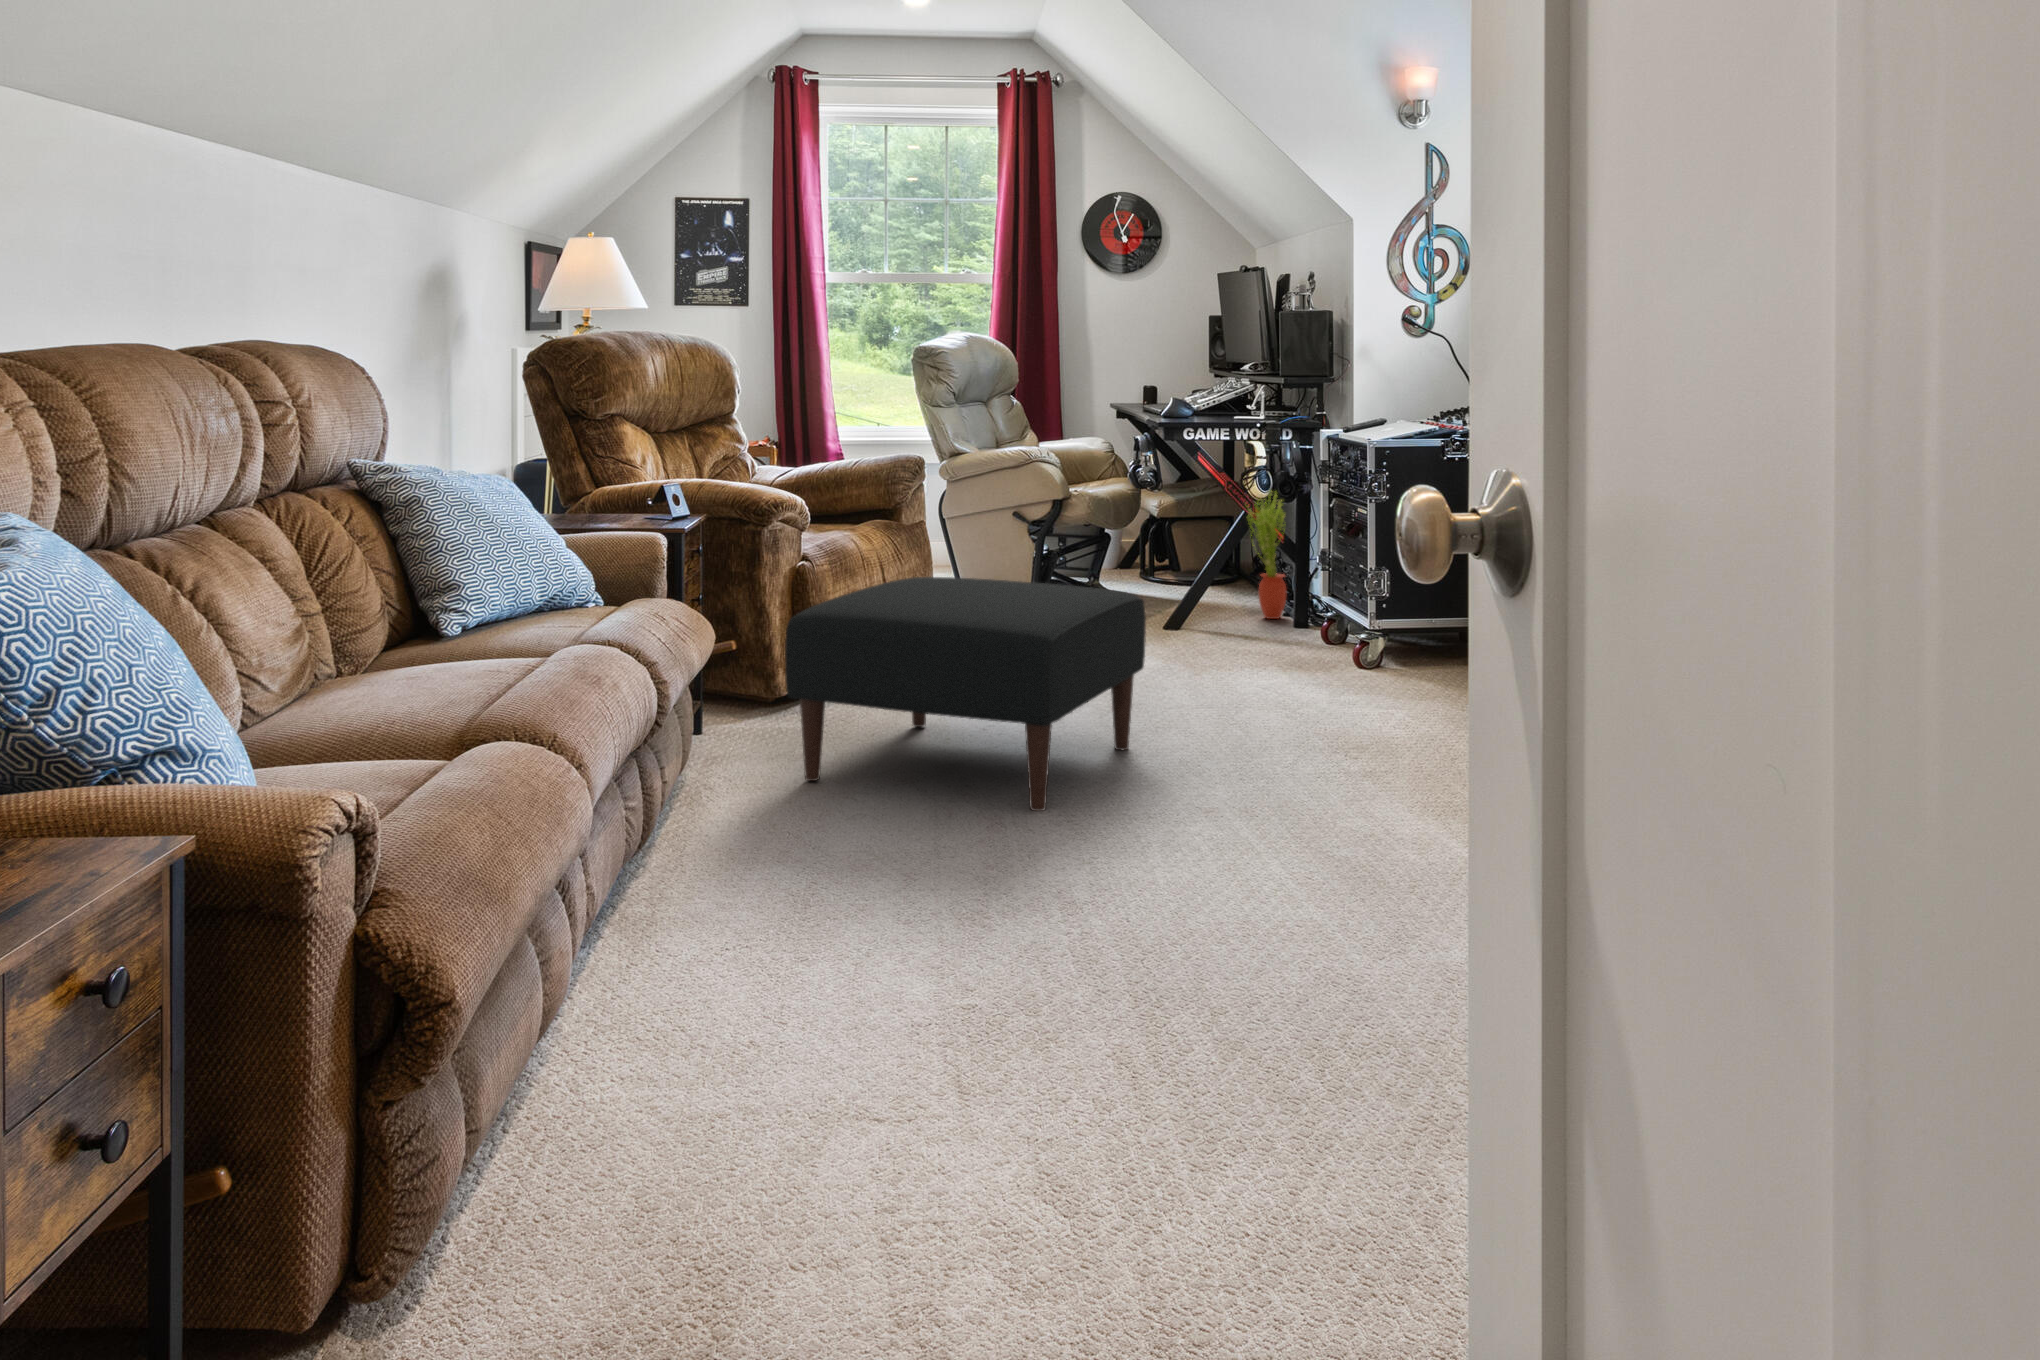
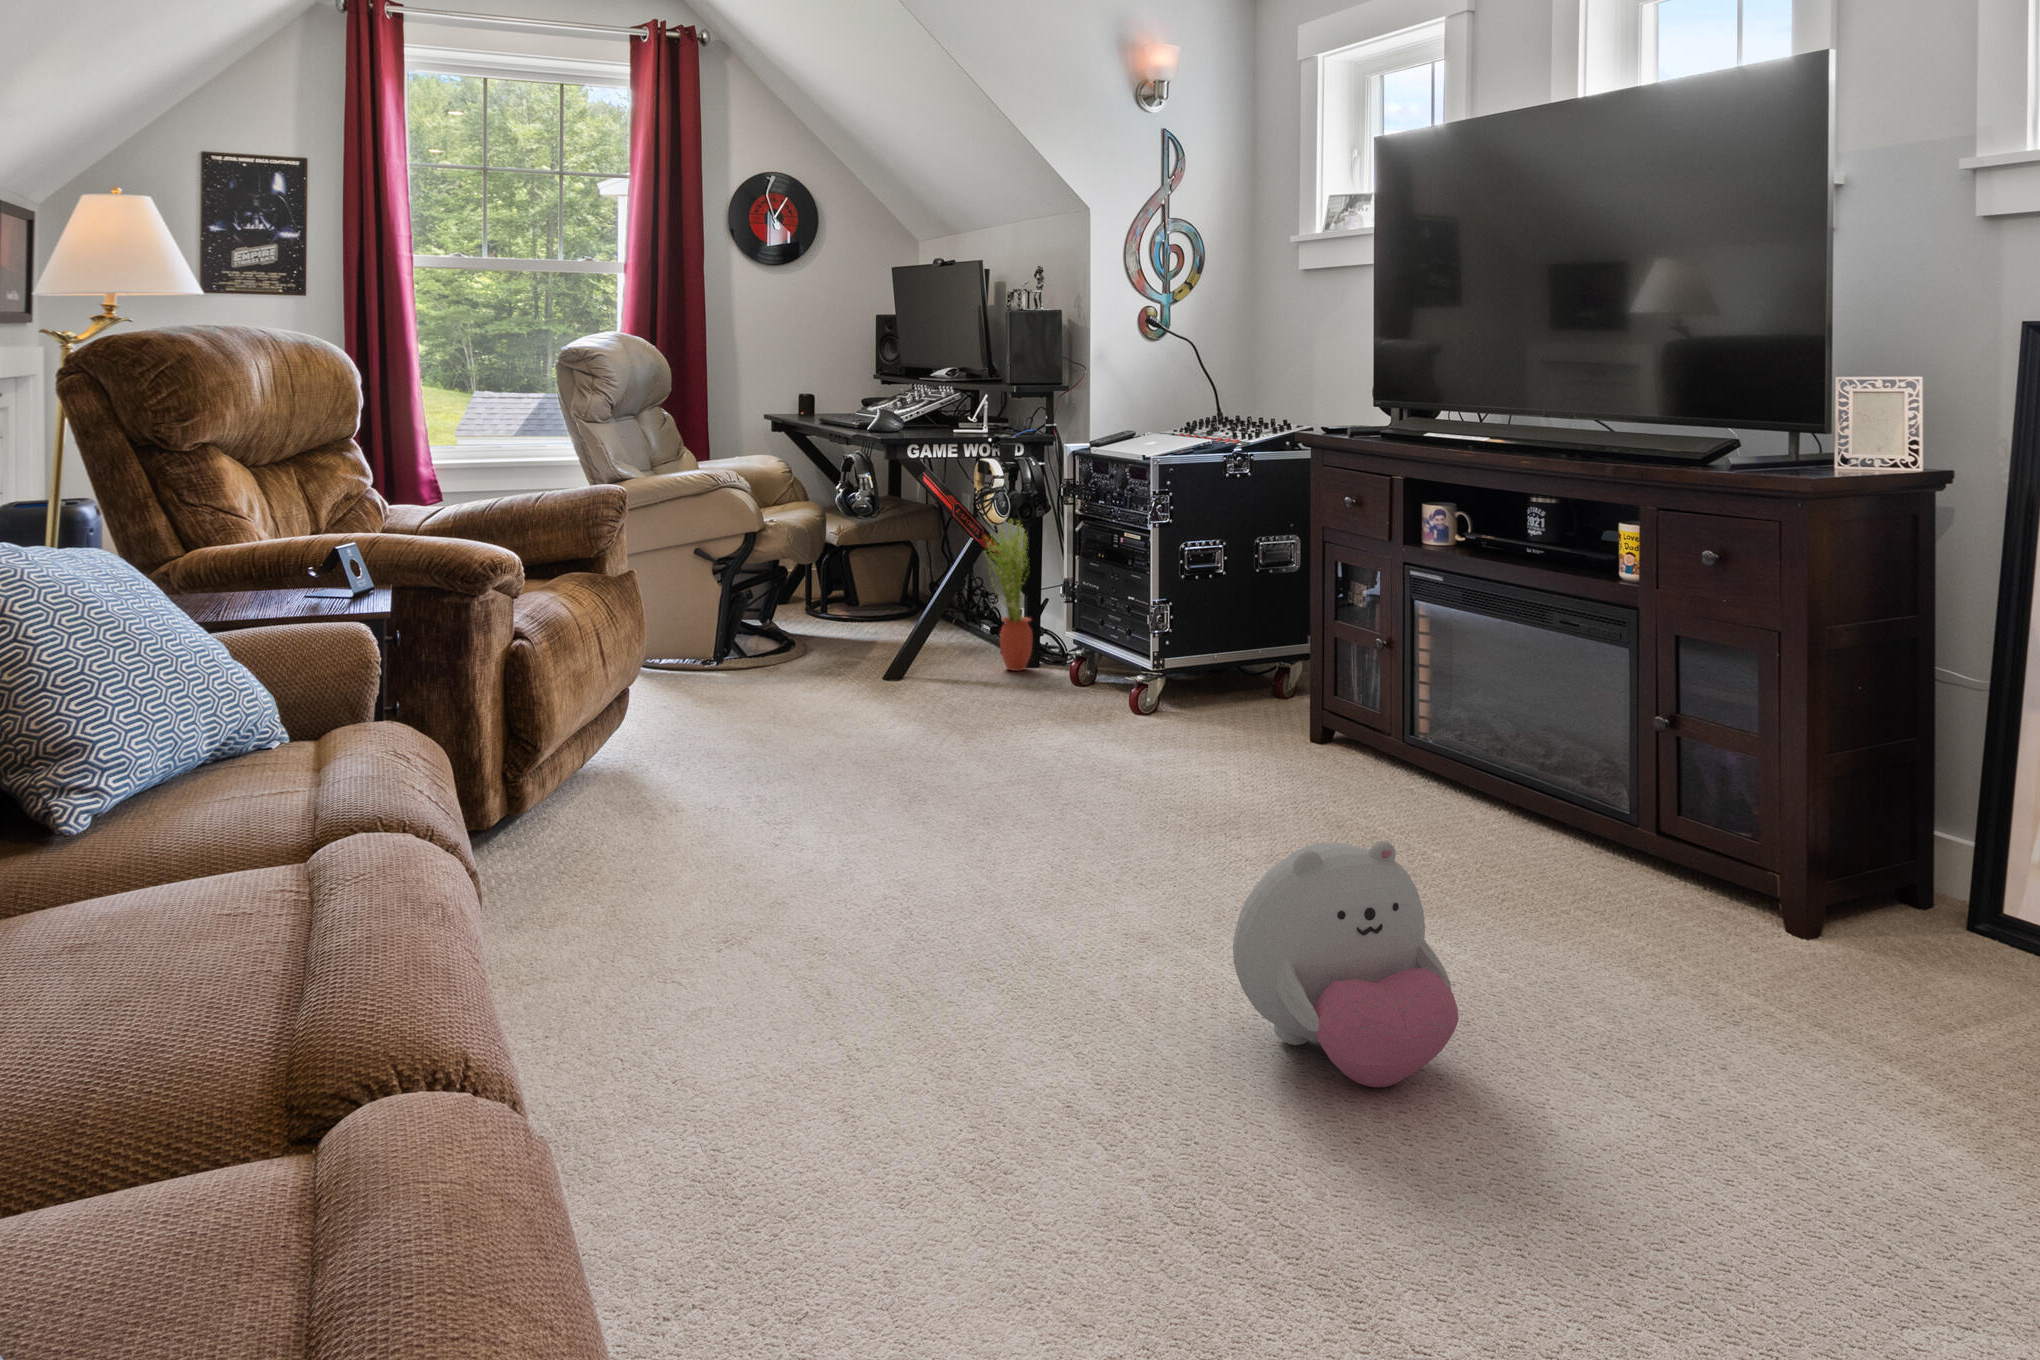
ottoman: present [785,577,1146,811] -> none [562,663,1011,995]
plush toy: none [1208,709,1360,885] -> present [1233,841,1459,1087]

